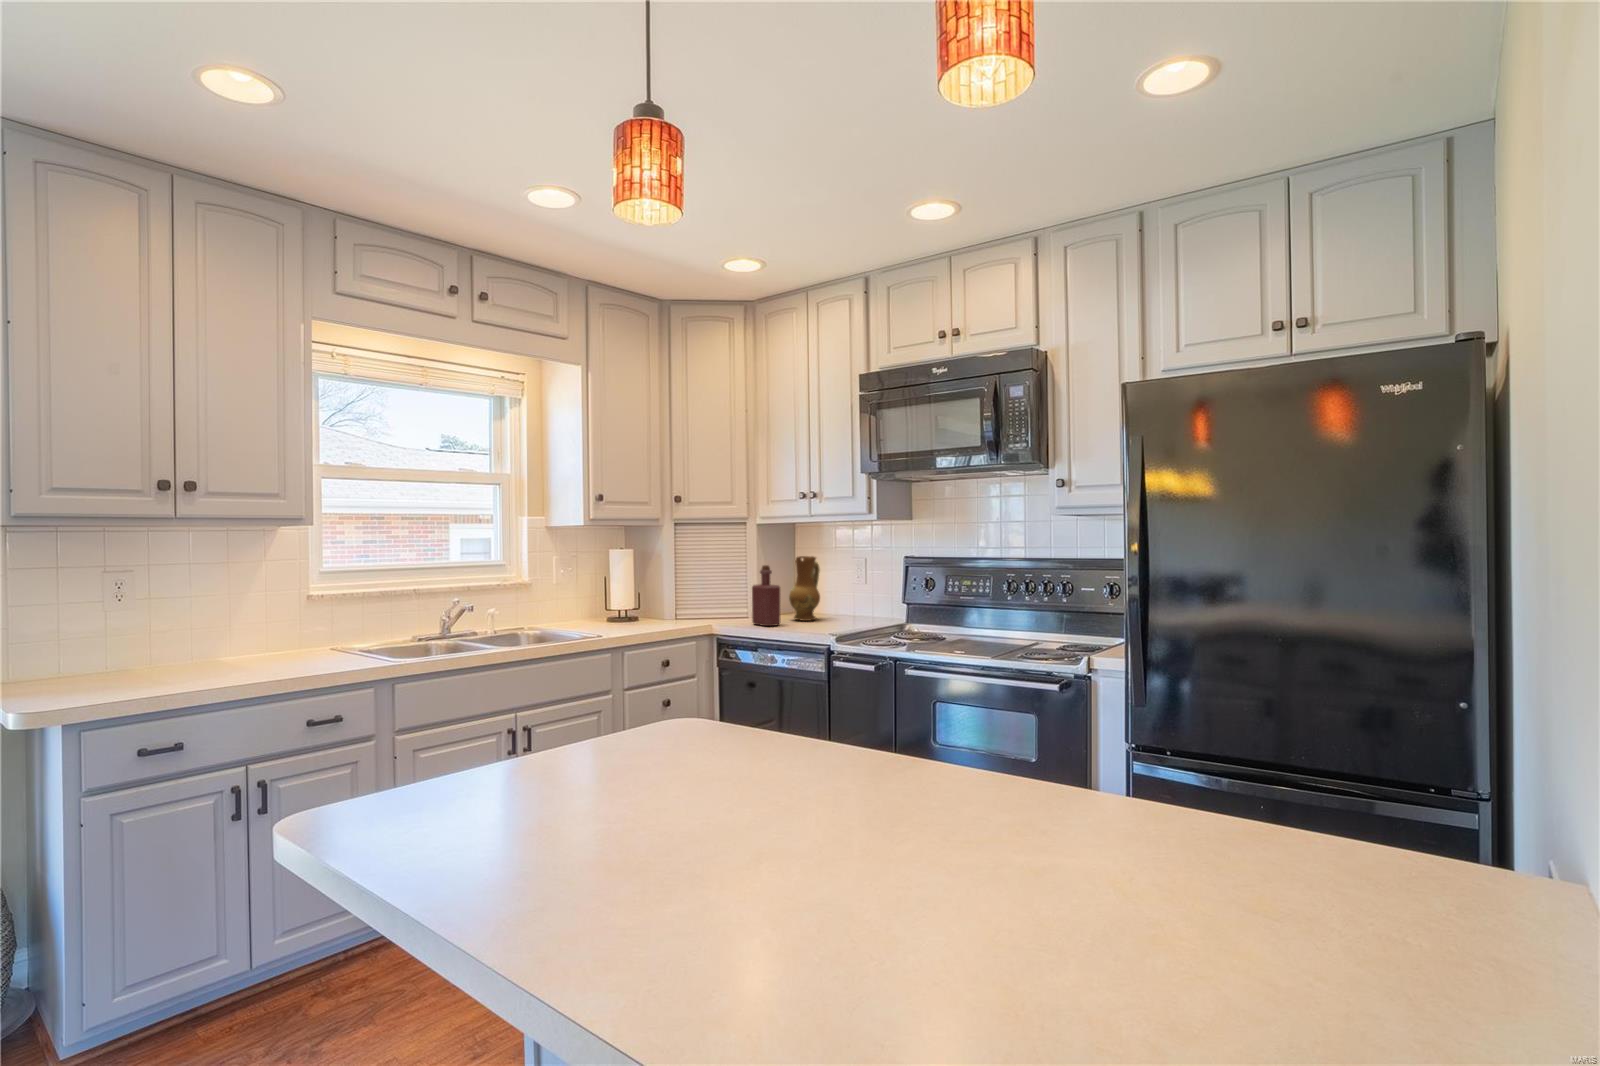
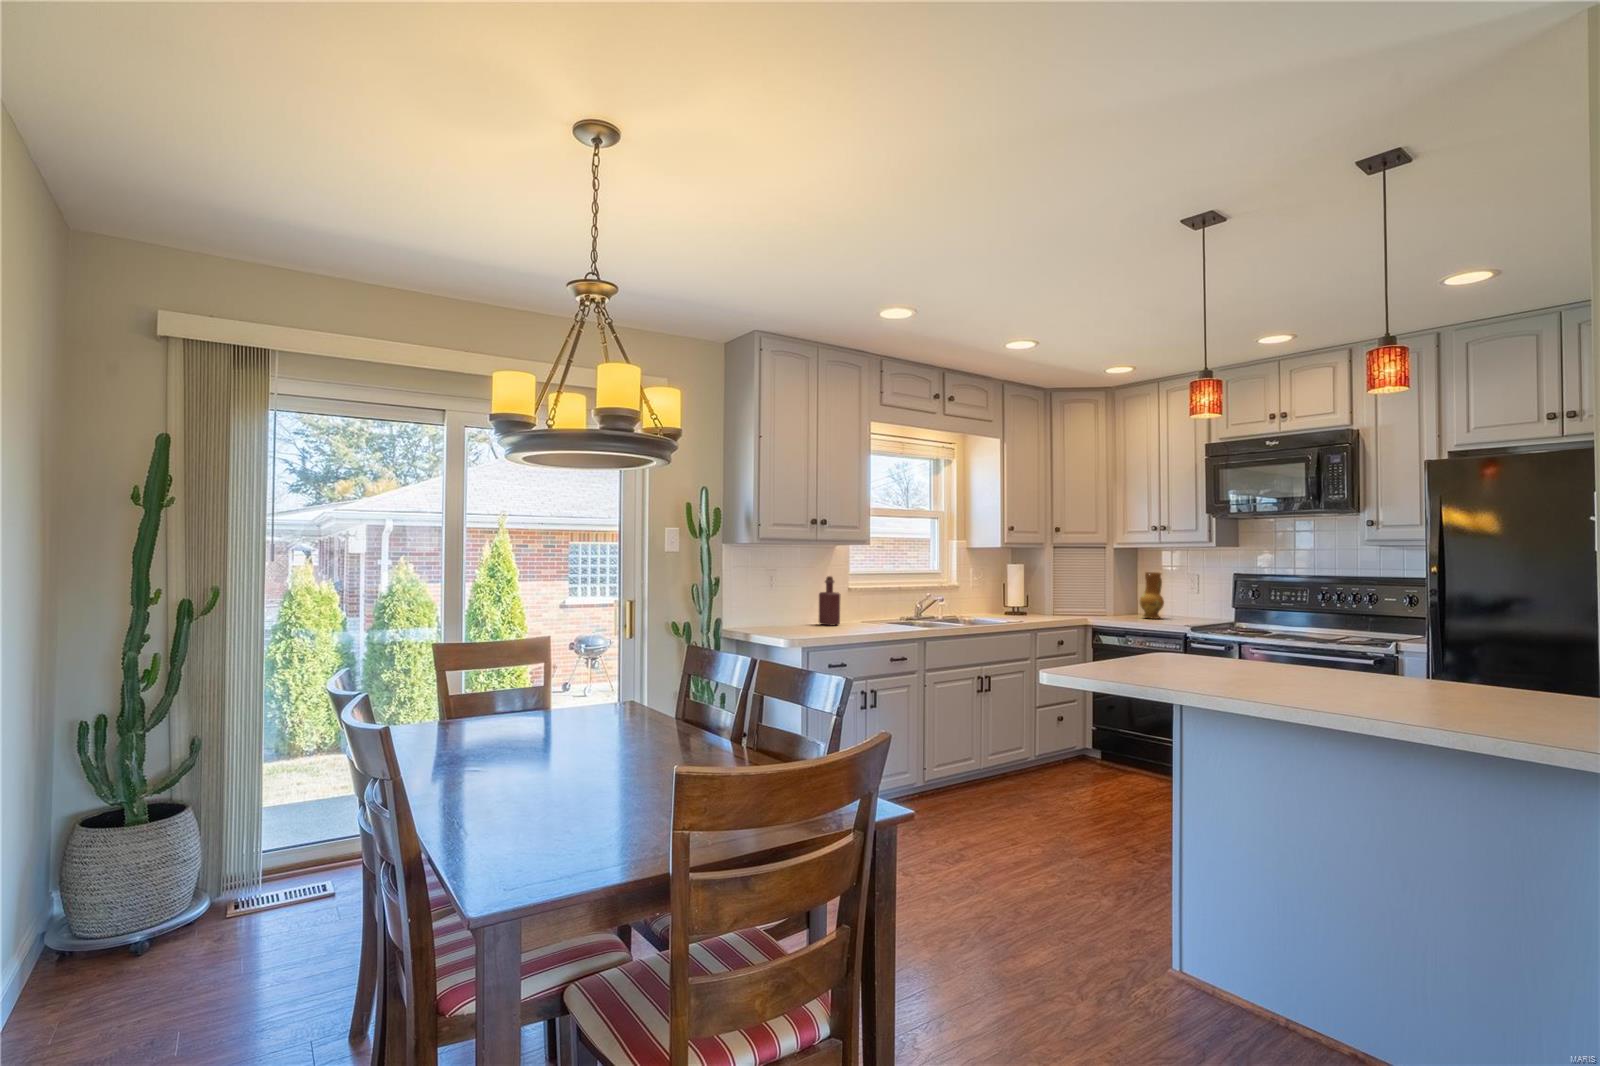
bottle: present [752,565,780,626] -> present [819,576,840,626]

